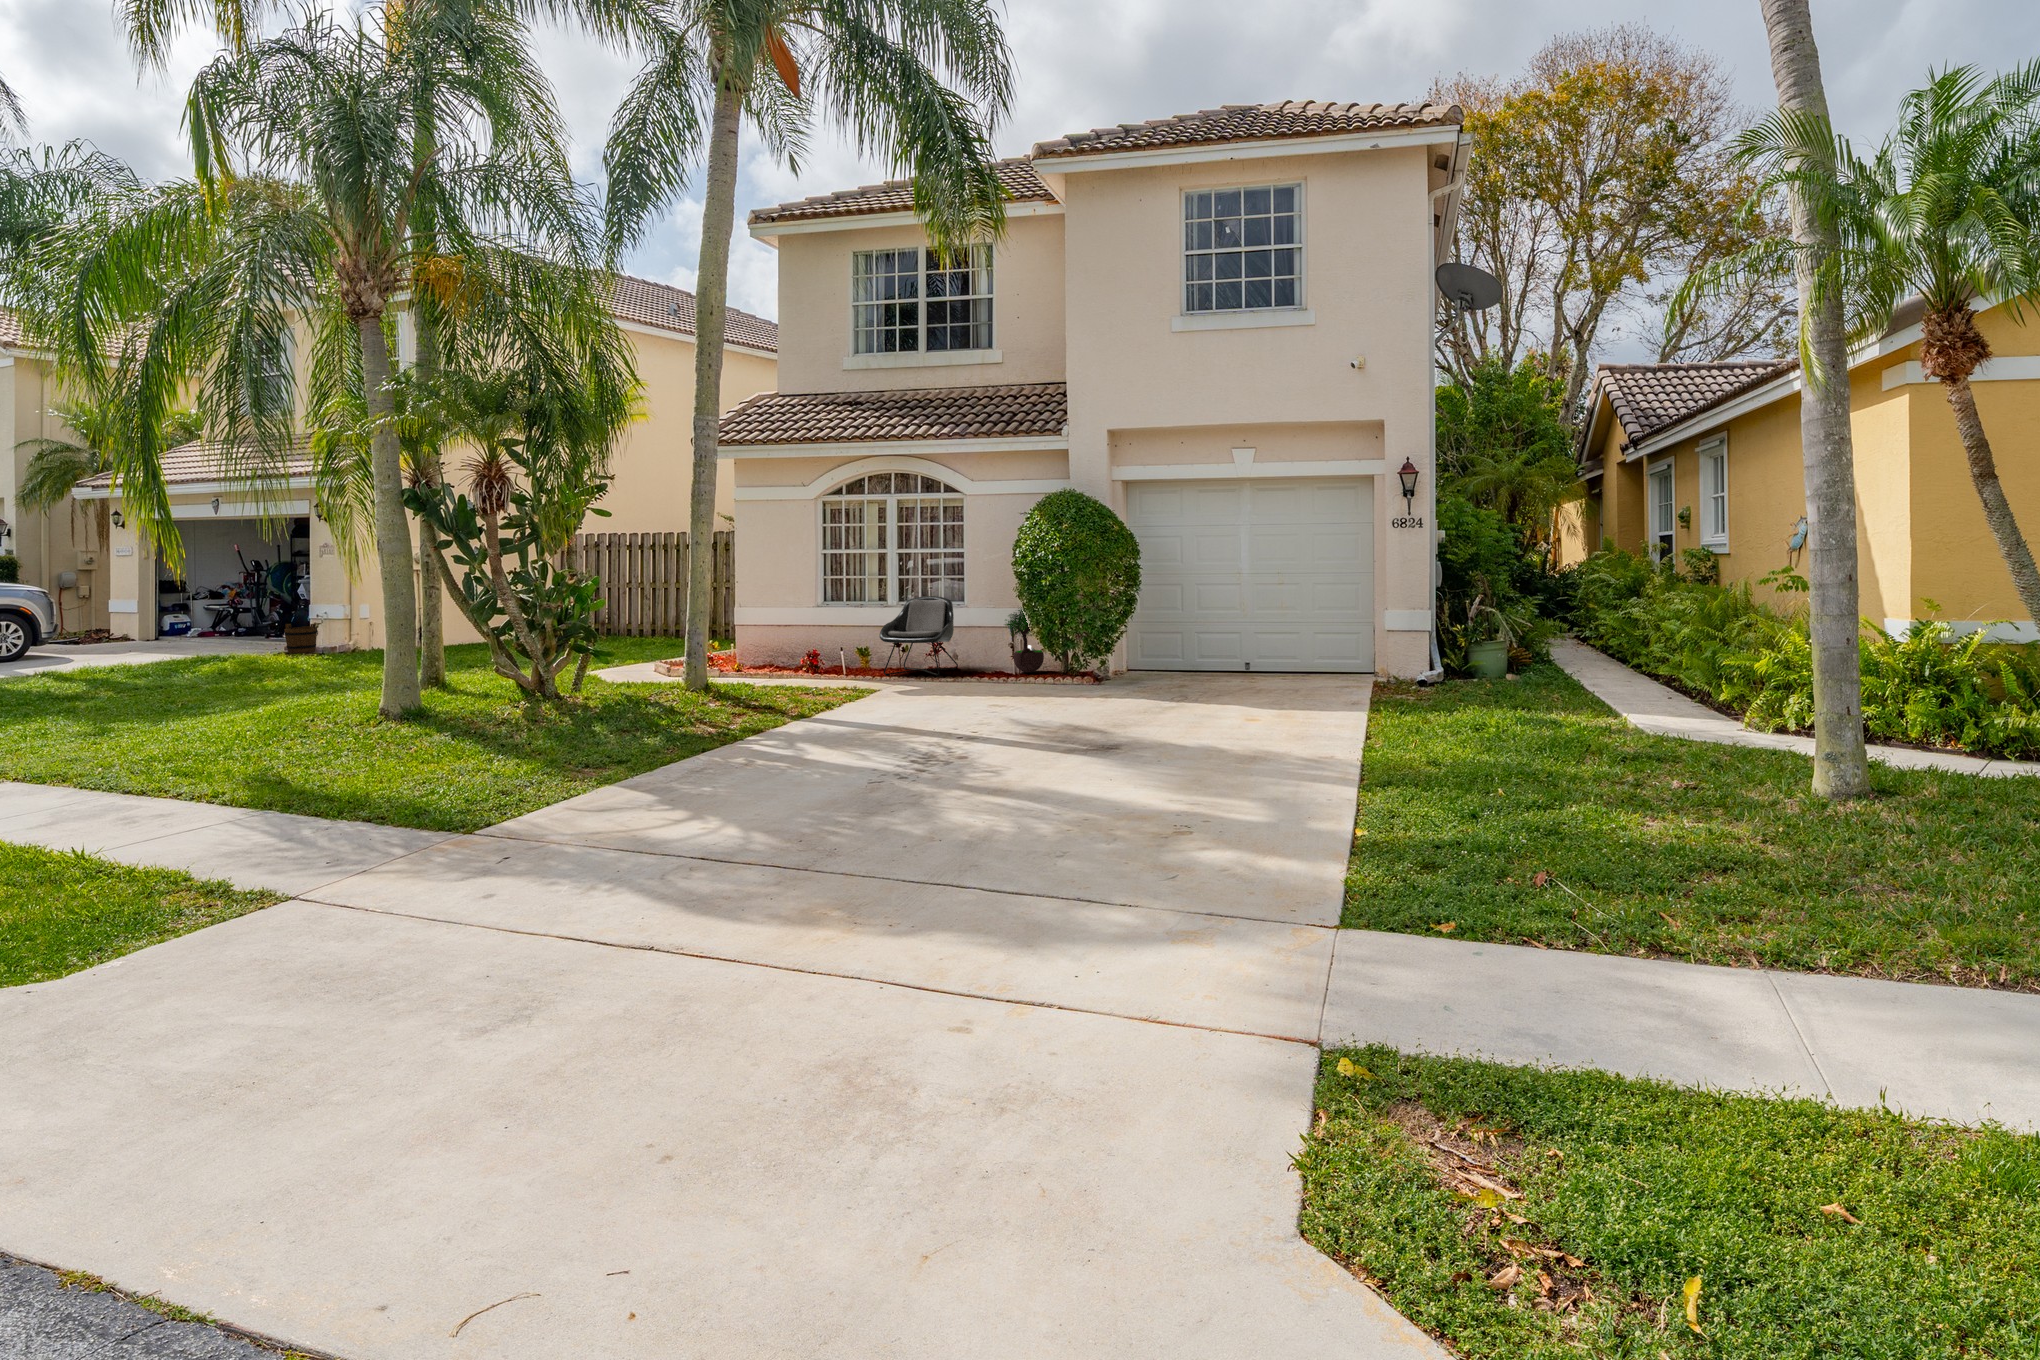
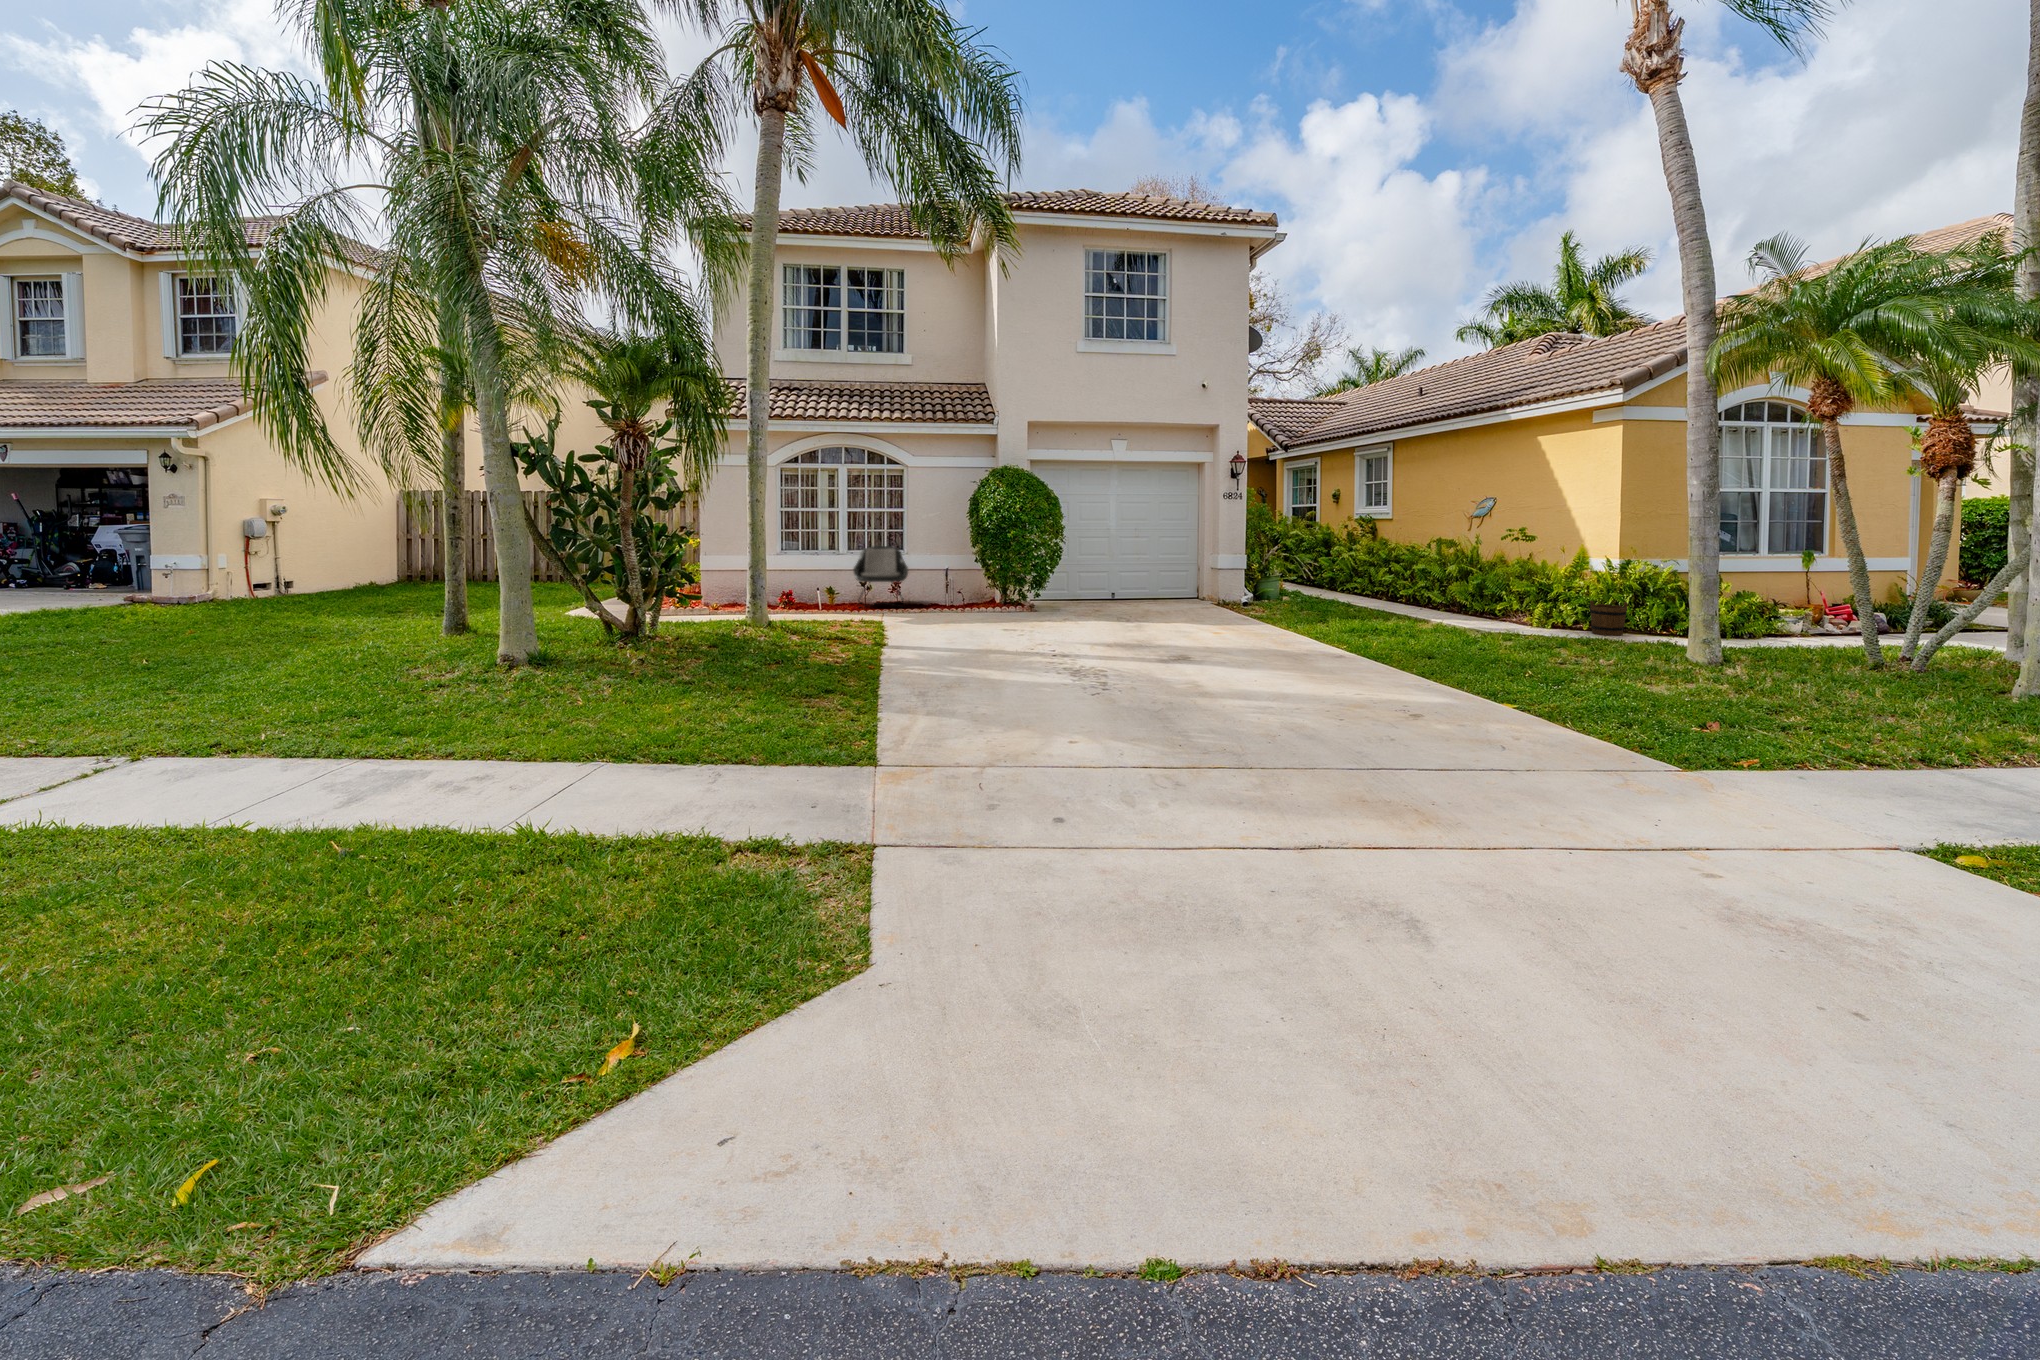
potted tree: present [1005,609,1044,673] -> none [948,551,980,604]
bucket: present [284,624,318,653] -> present [1589,601,1628,636]

